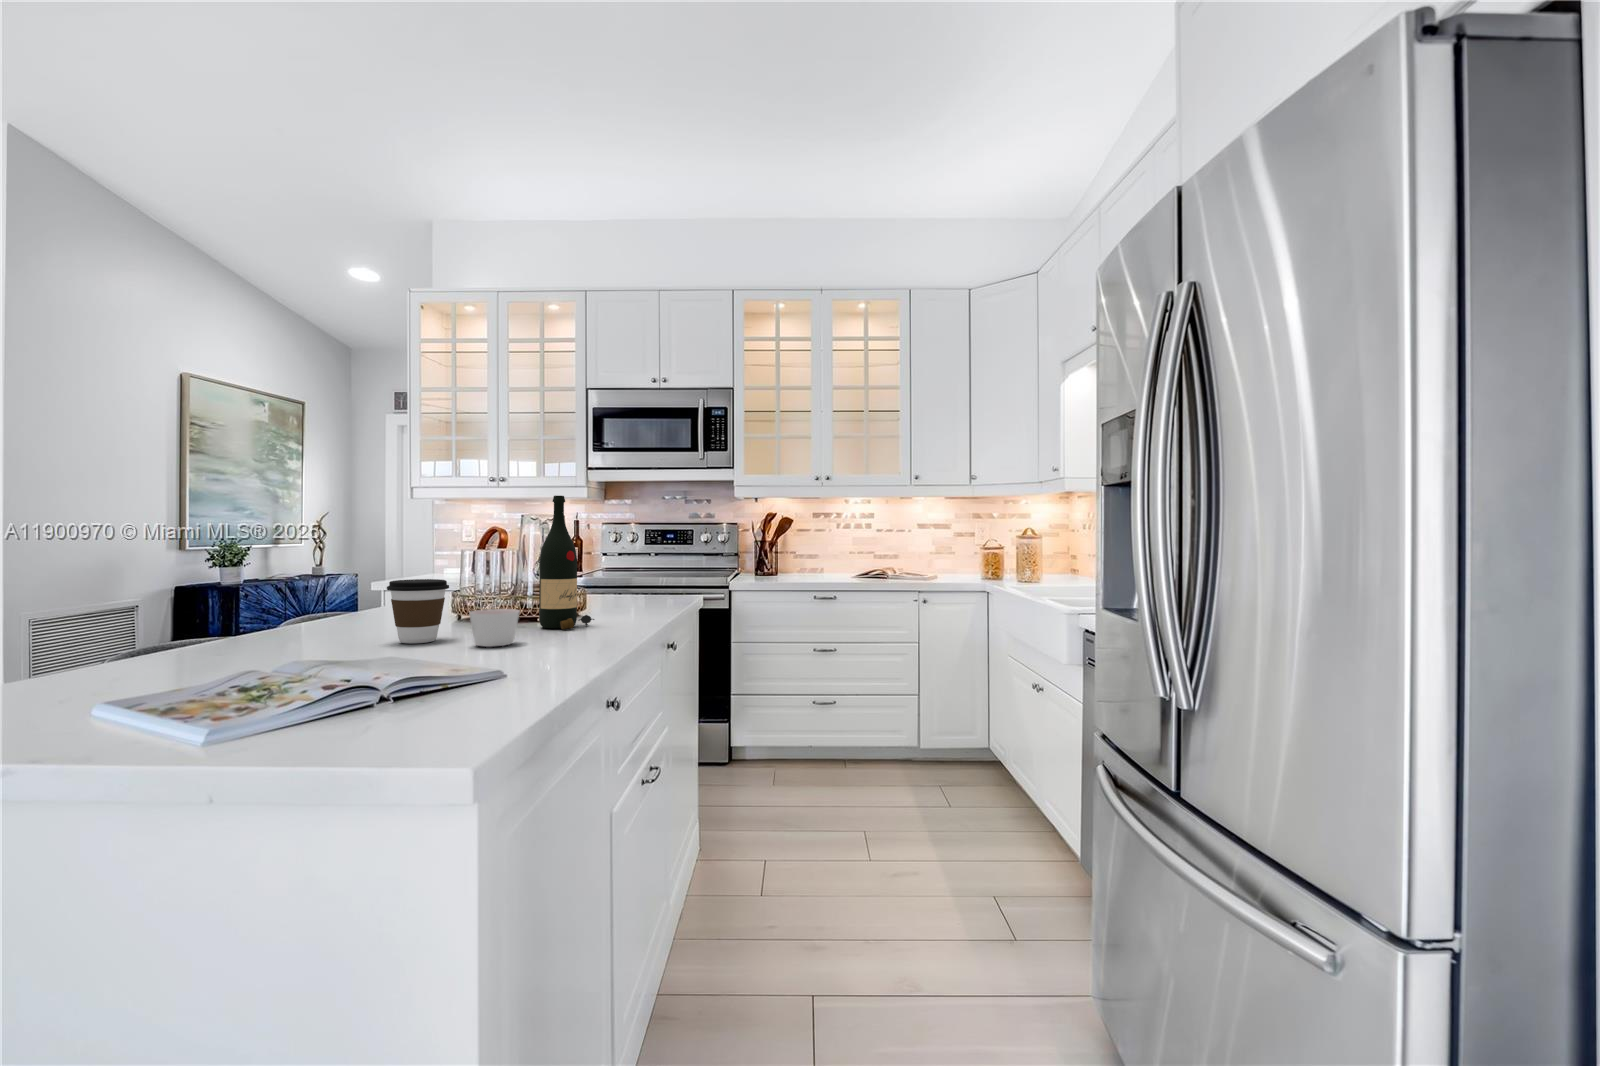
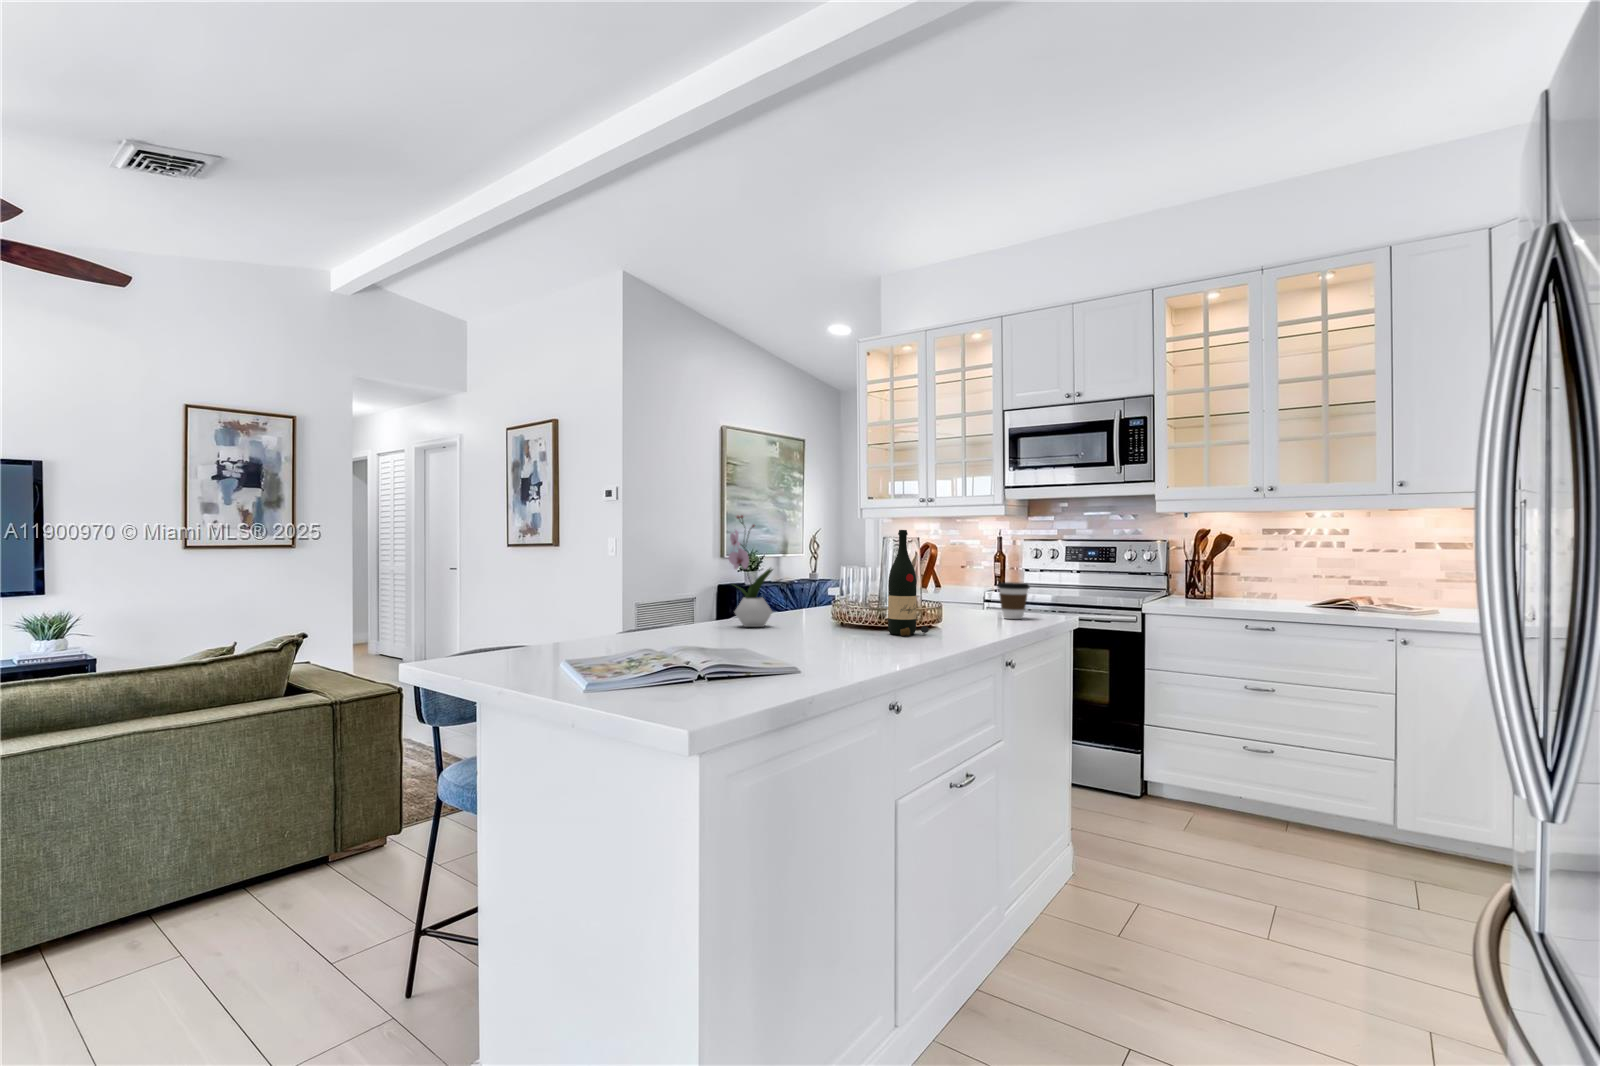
flower arrangement: none [272,470,358,637] -> present [728,515,773,627]
coffee cup: present [387,579,449,643] -> present [997,582,1030,619]
candle: present [469,609,520,647] -> none [826,616,860,643]

